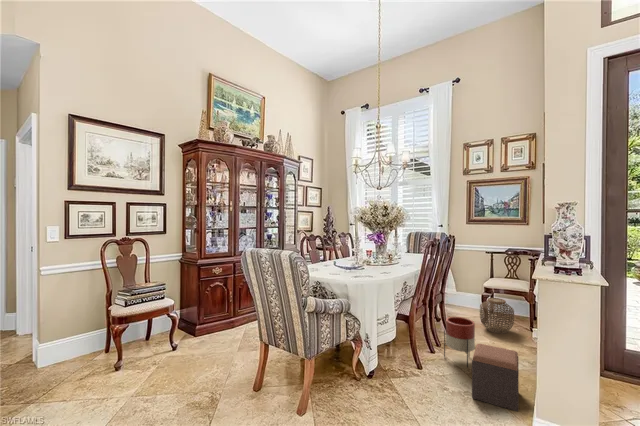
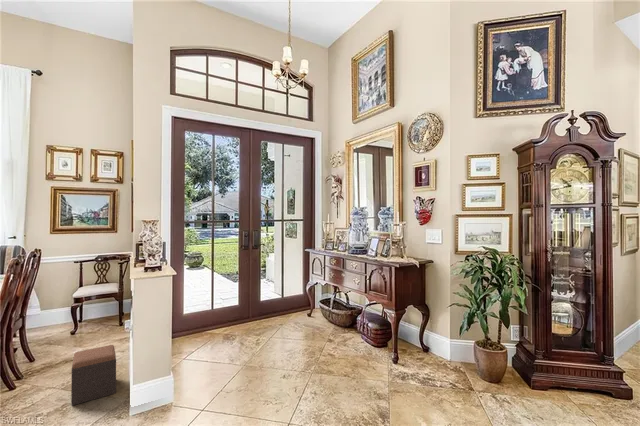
woven basket: present [480,298,514,334] -> none [69,305,105,340]
planter: present [444,317,475,368] -> none [30,334,69,386]

